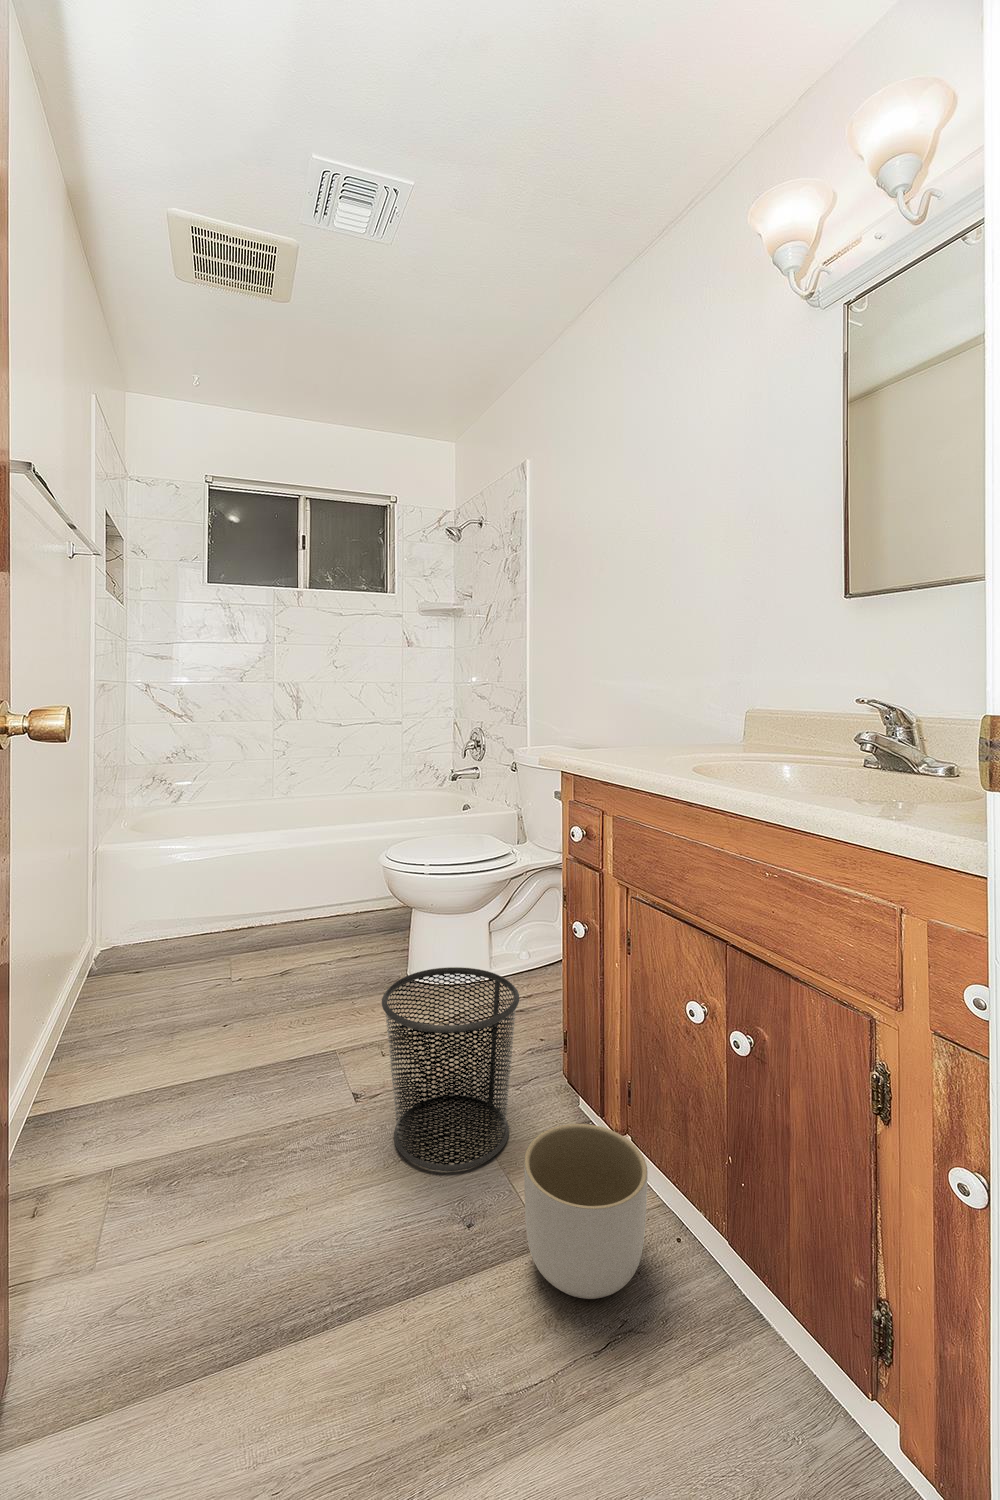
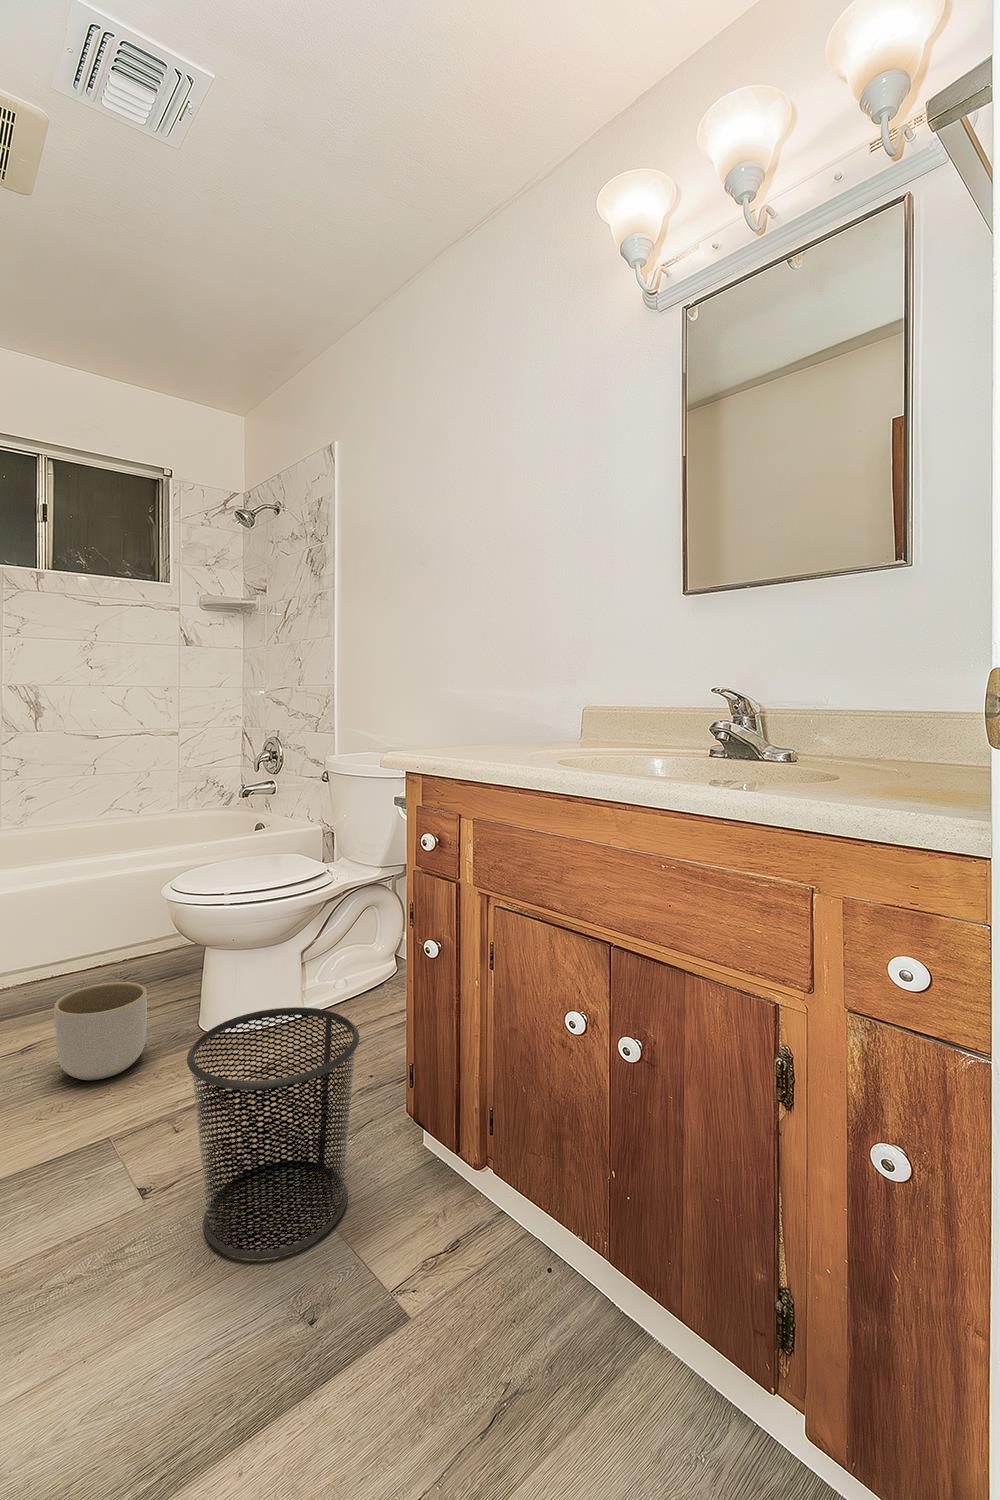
planter: present [524,1124,648,1299] -> present [54,982,147,1080]

